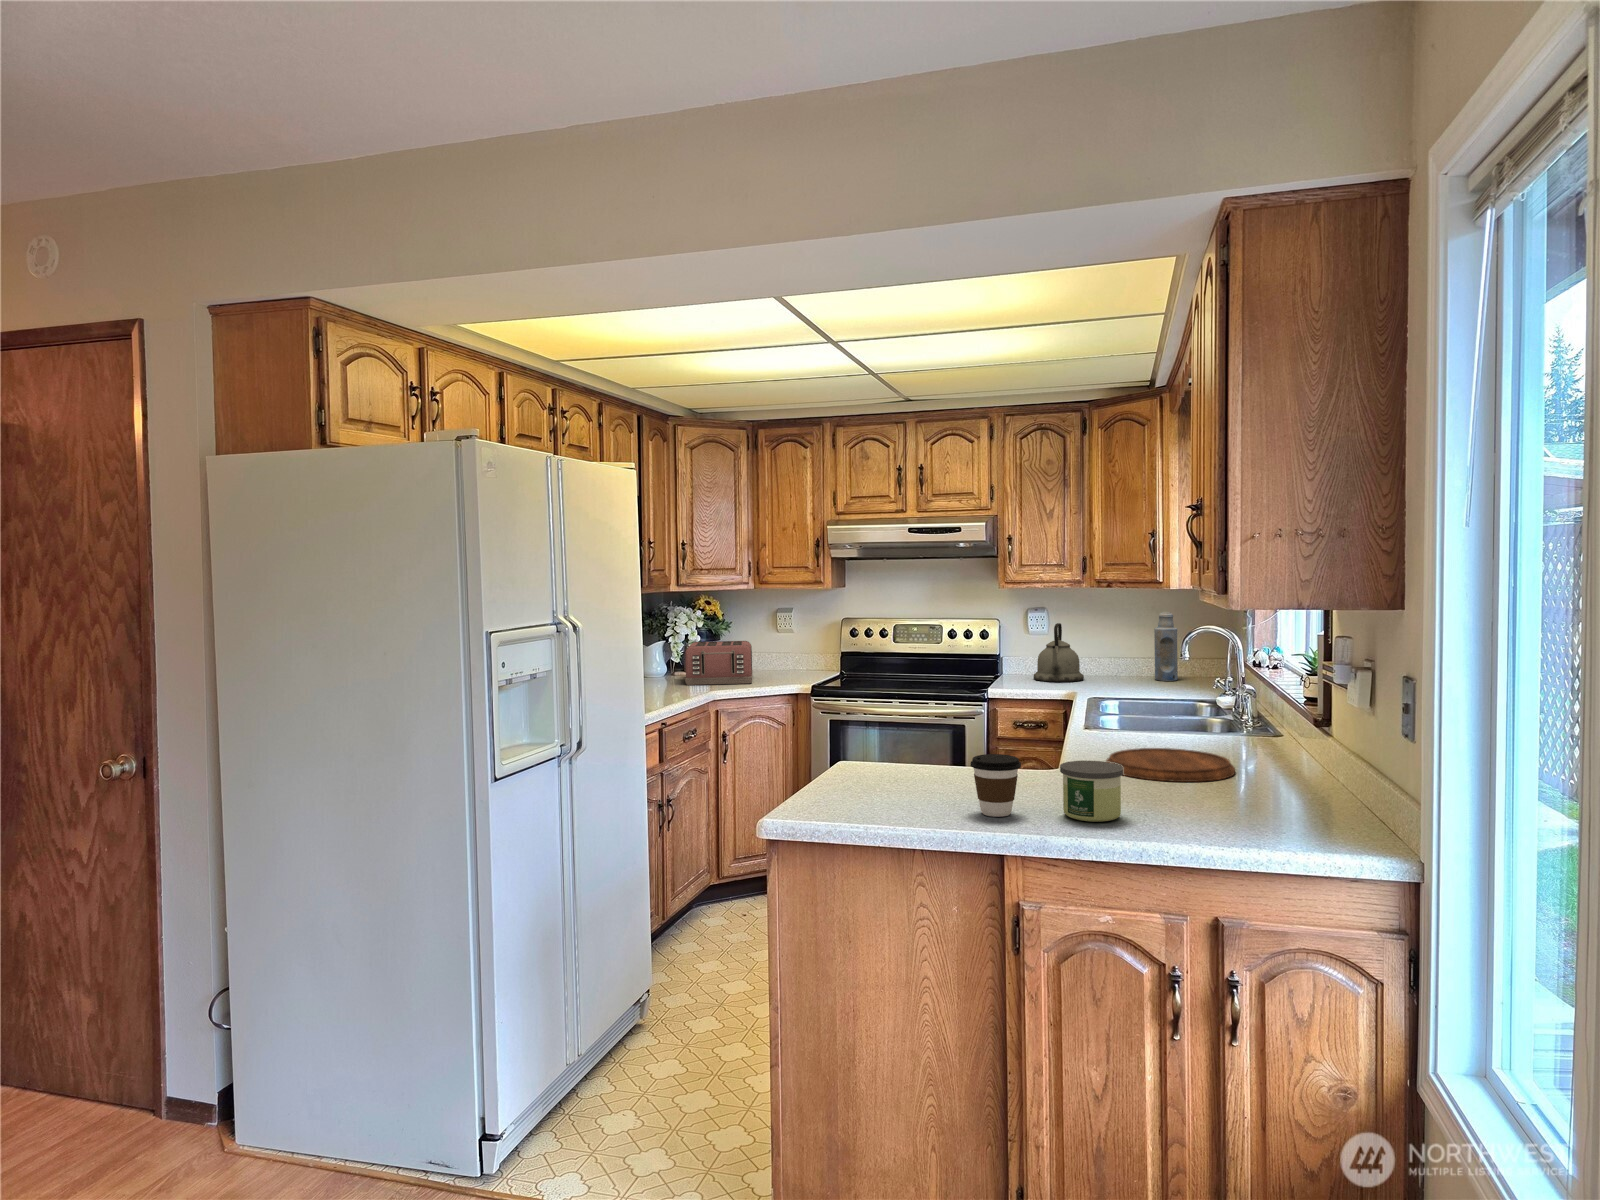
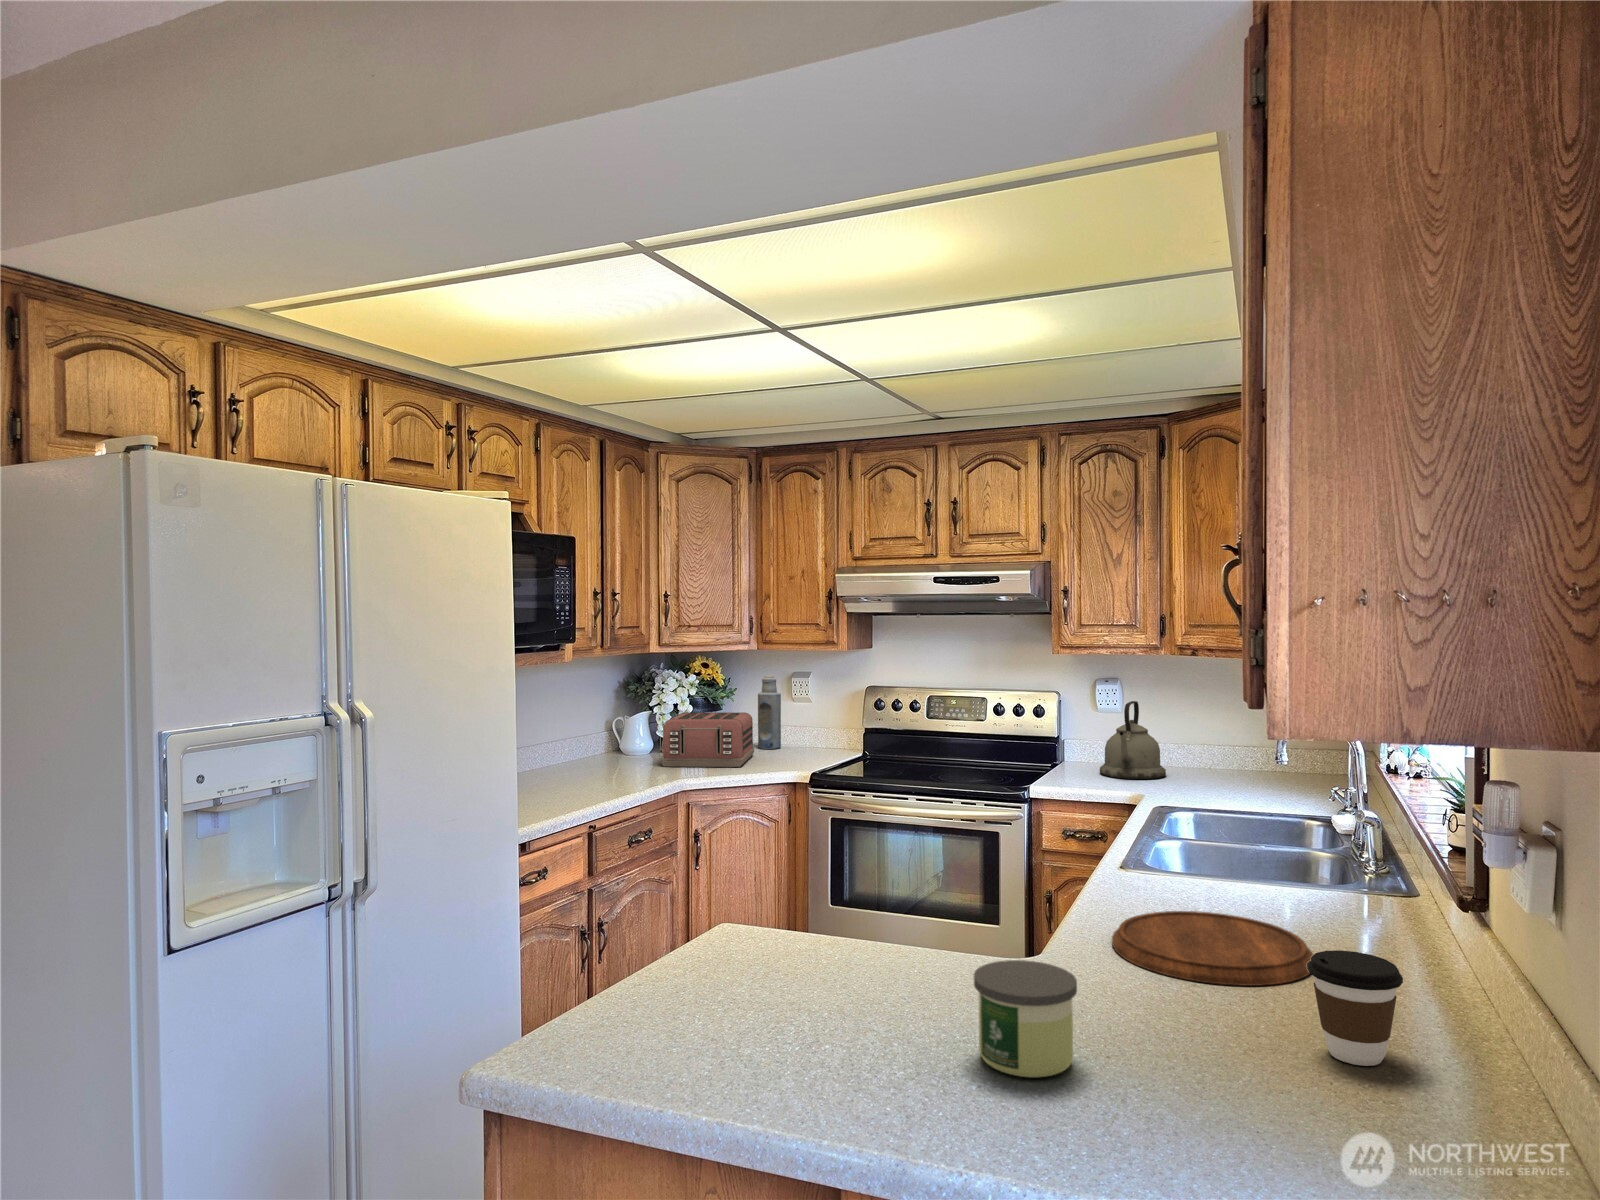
bottle: present [1154,612,1178,681] -> present [758,676,781,749]
coffee cup: present [970,754,1021,817] -> present [1307,950,1403,1066]

